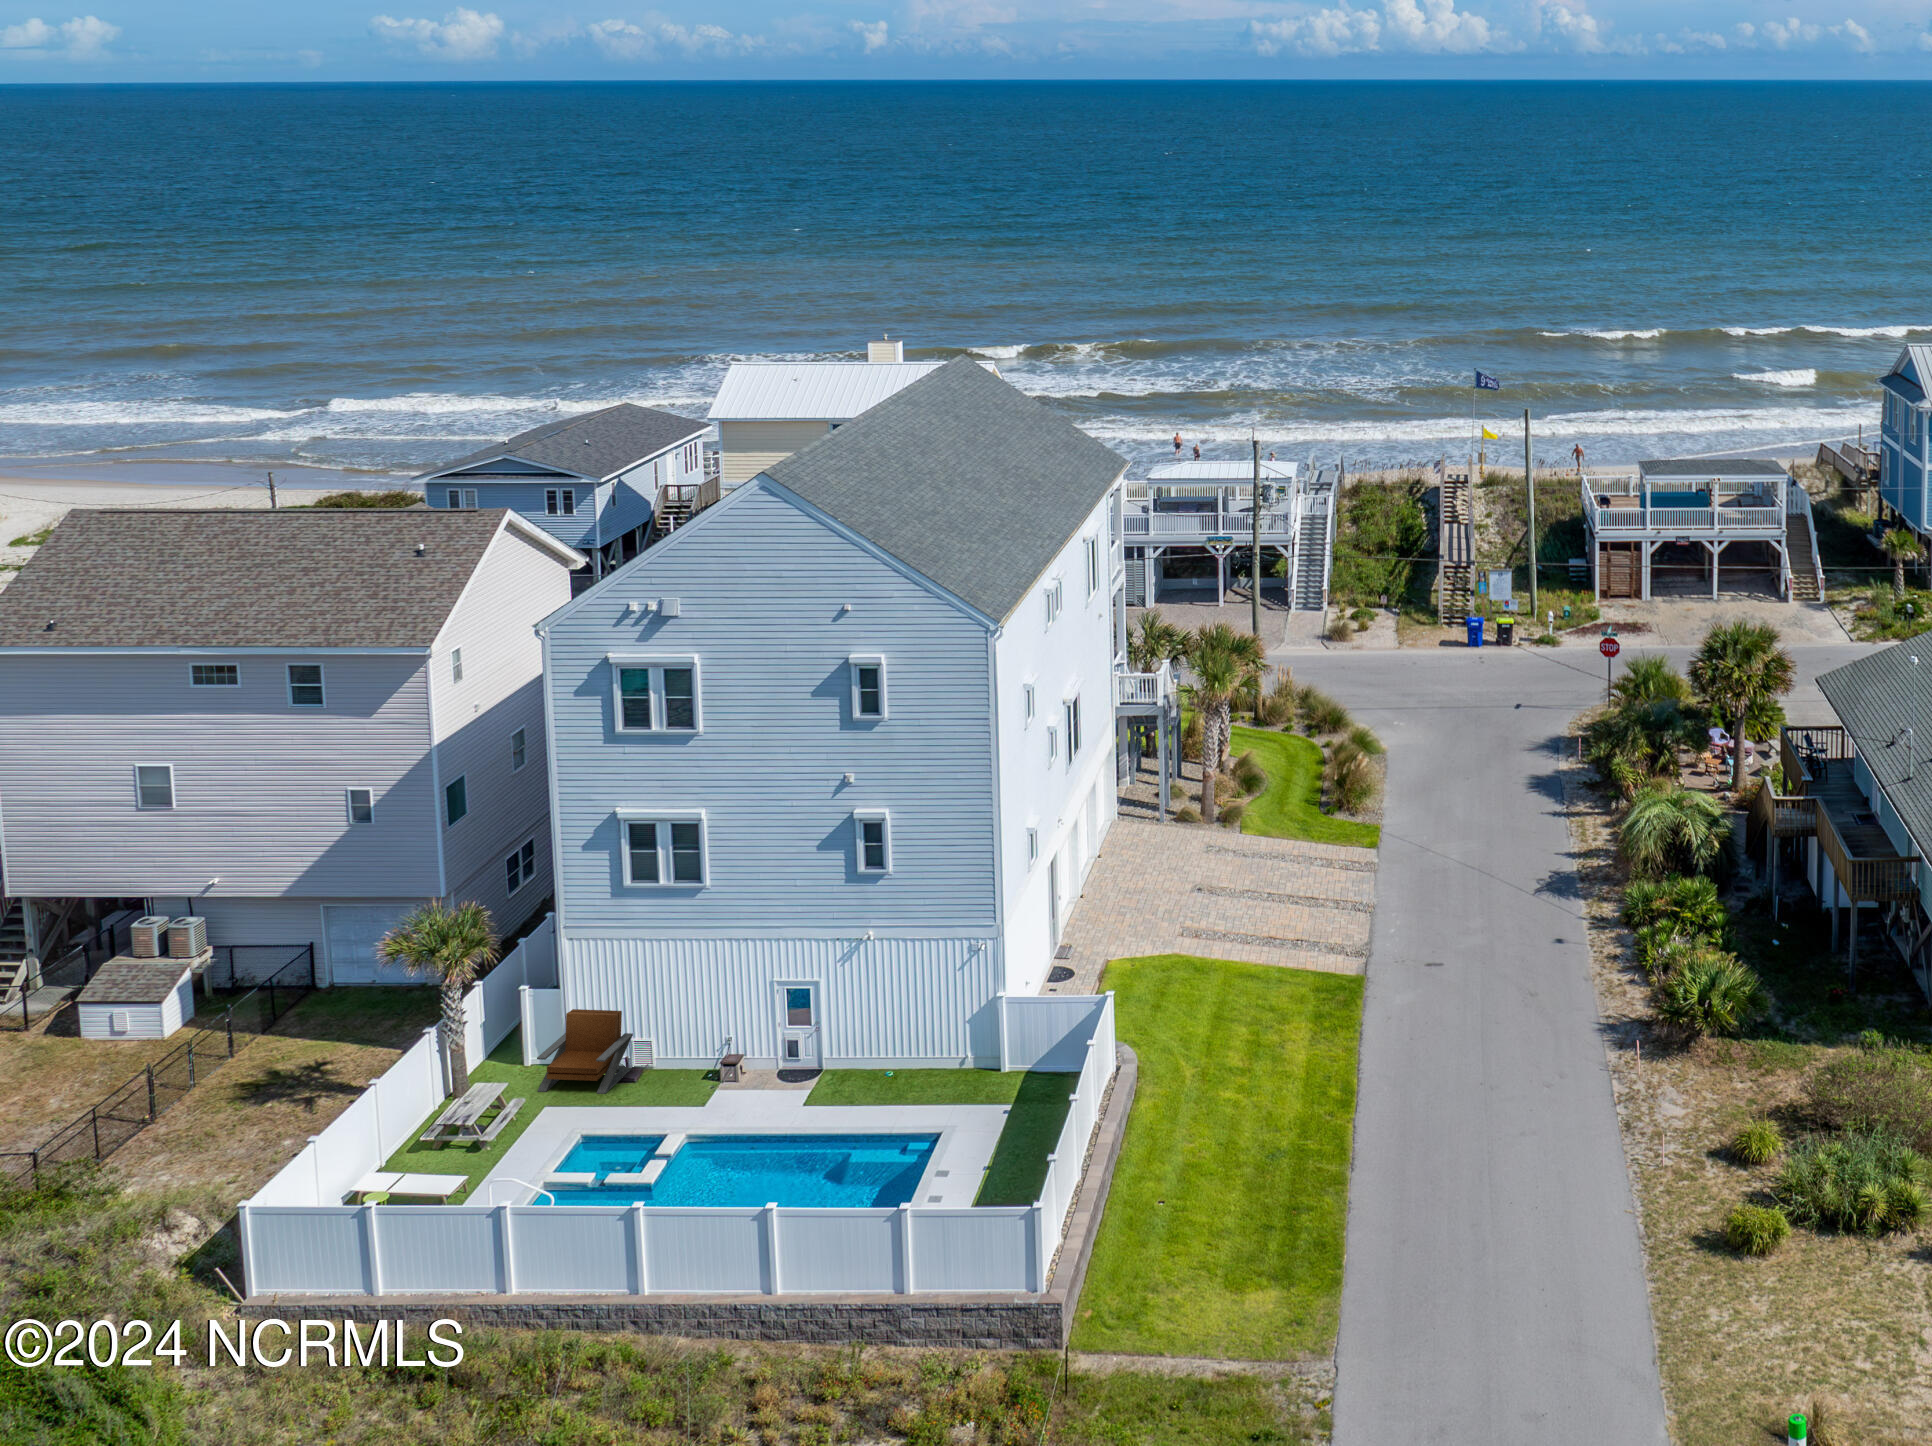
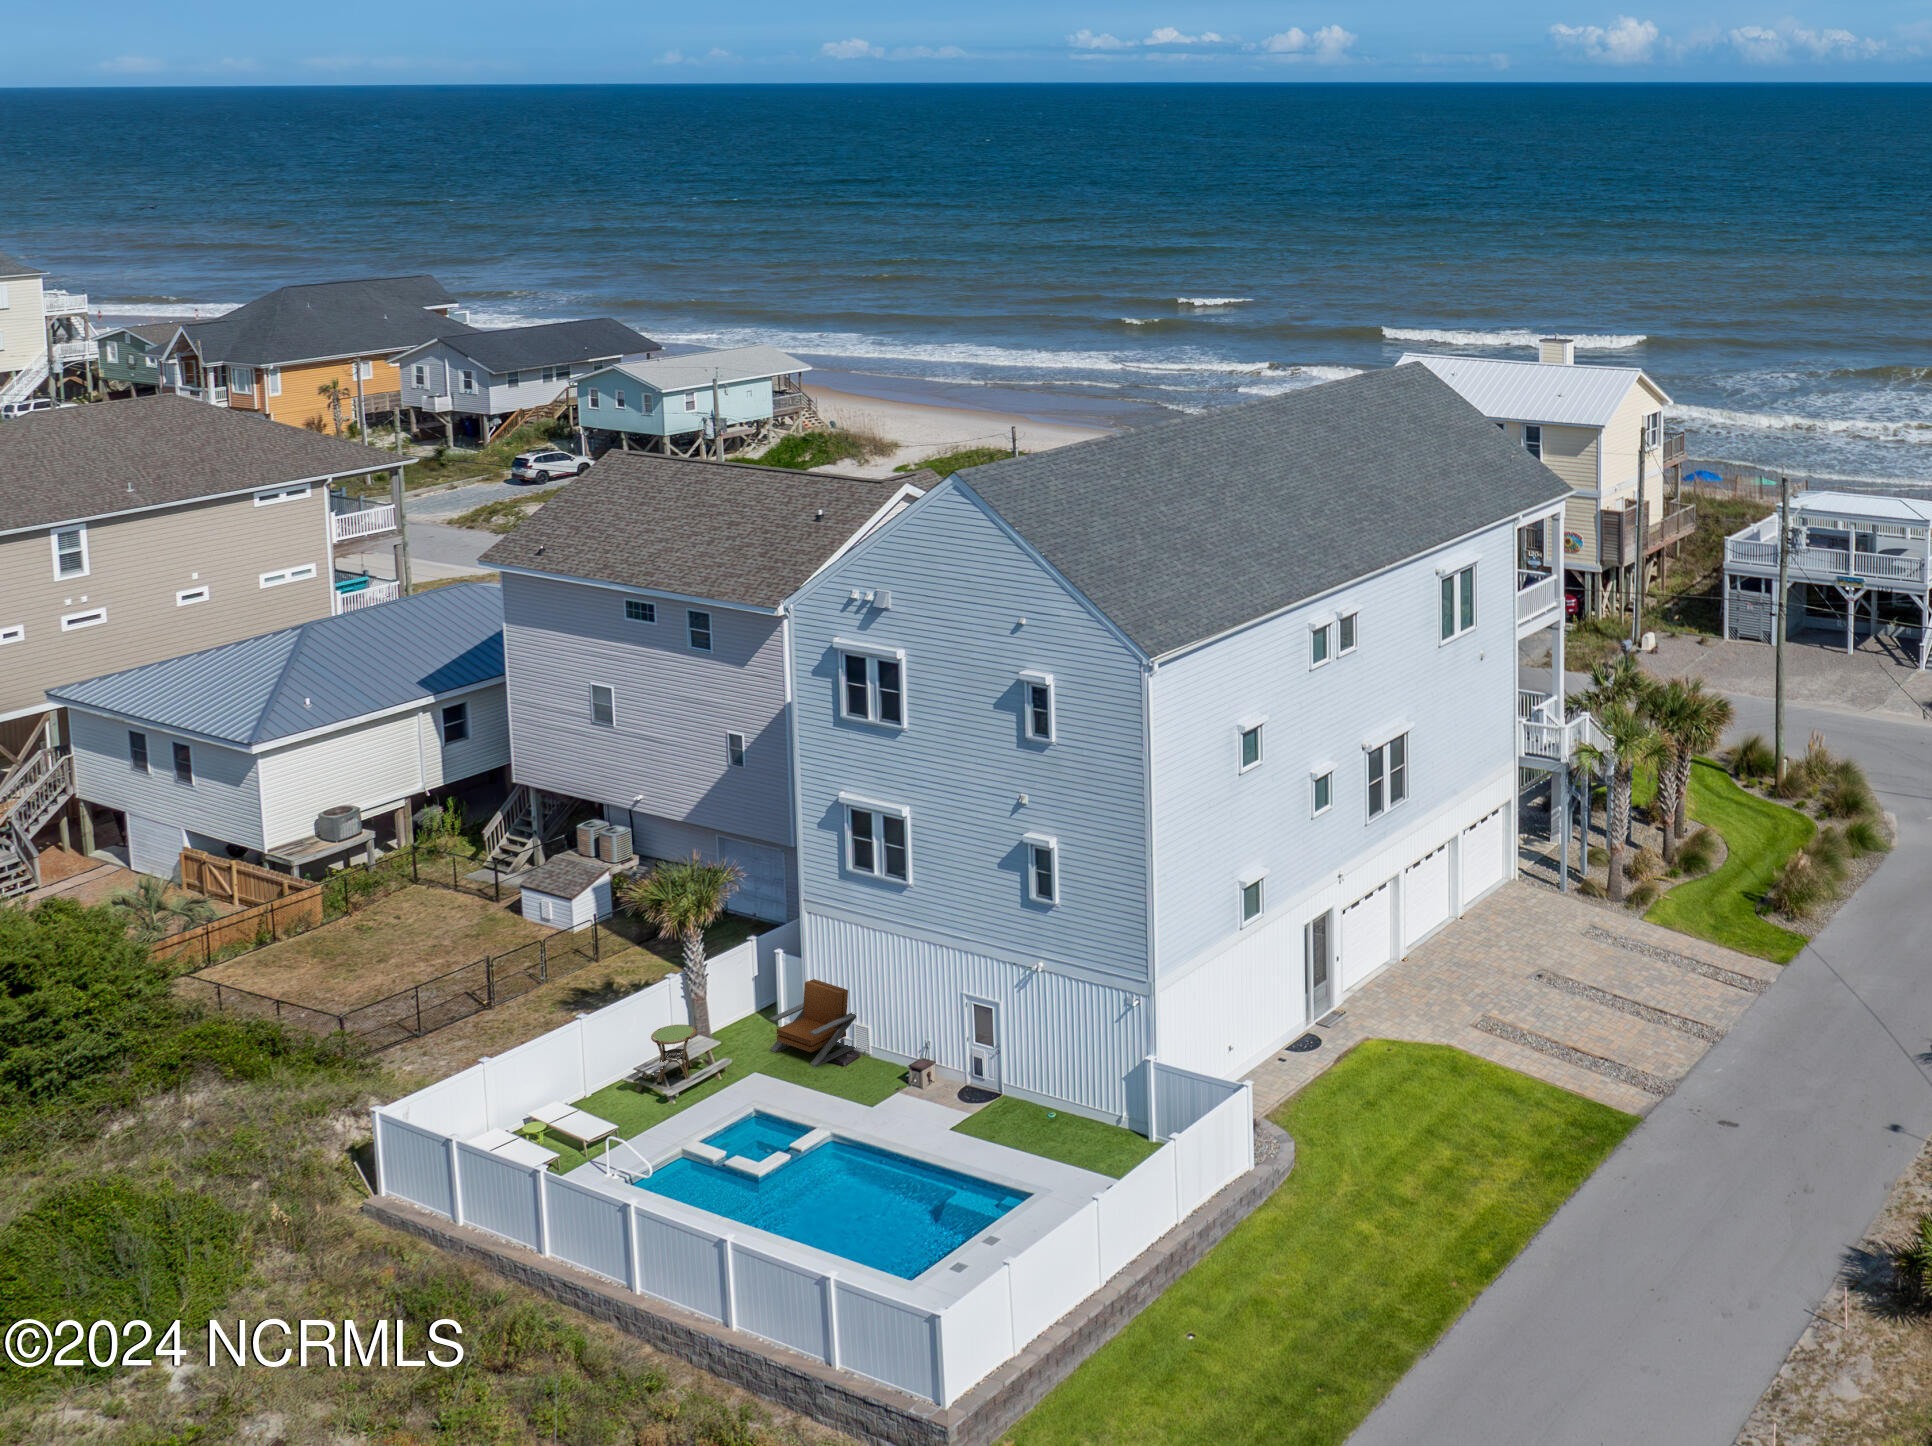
side table: none [420,1082,472,1148] -> present [651,1025,696,1082]

